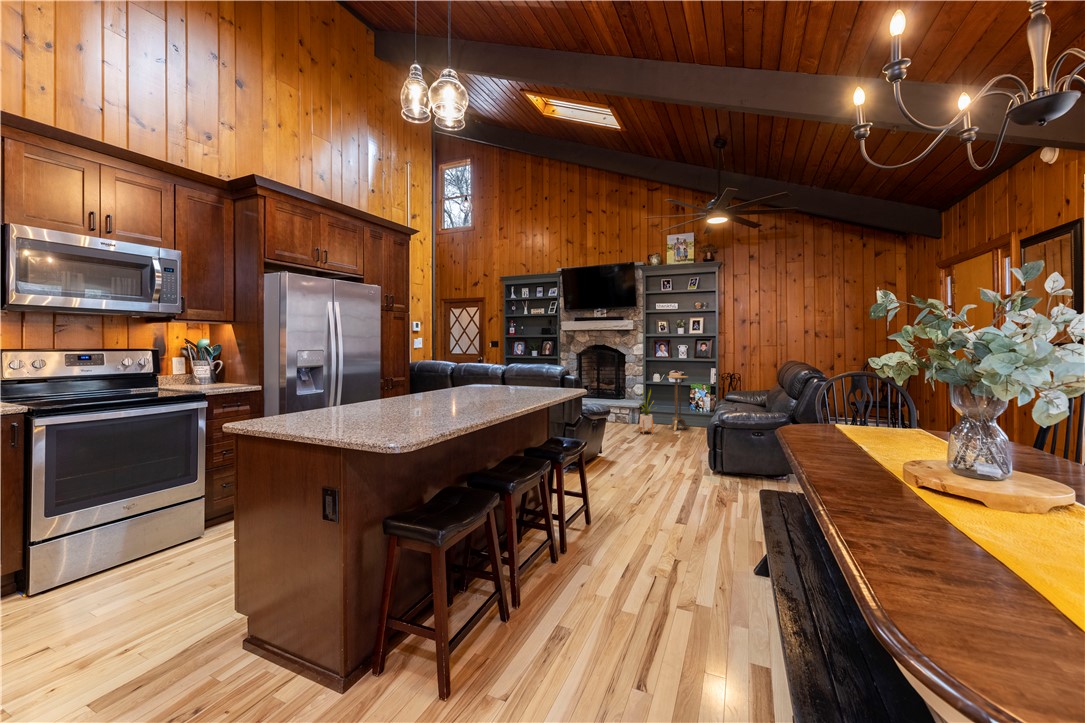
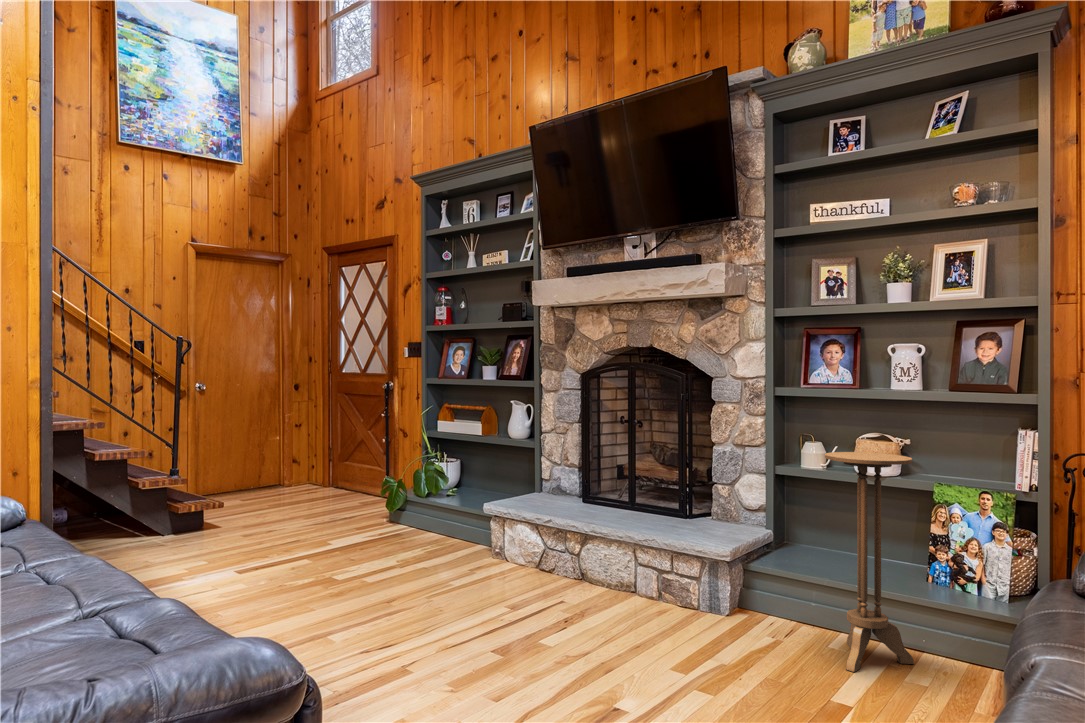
house plant: present [639,391,653,434] -> none [670,483,778,680]

